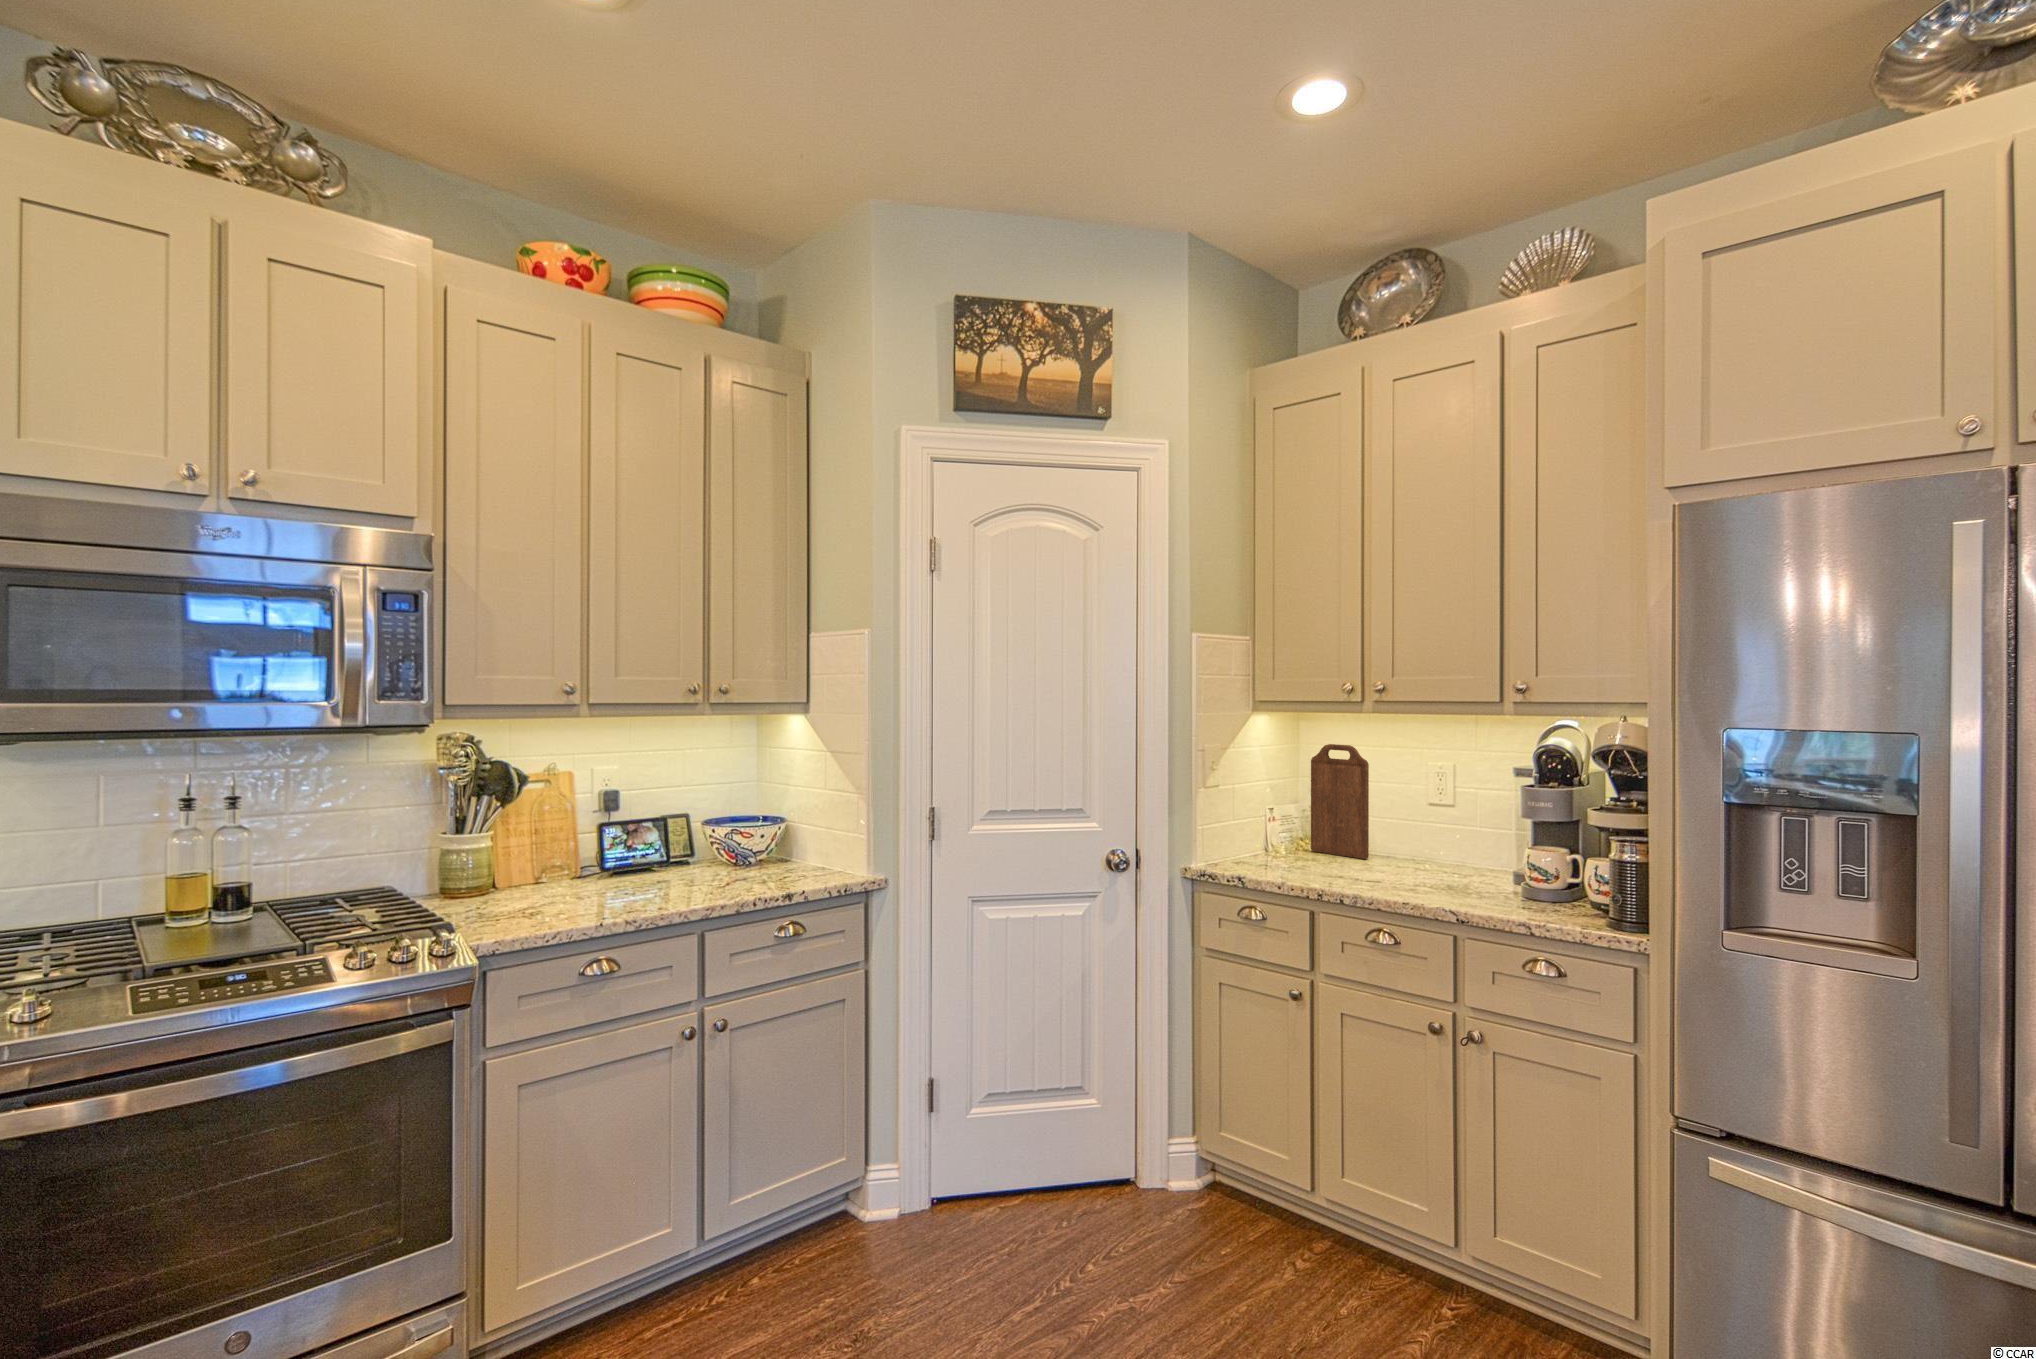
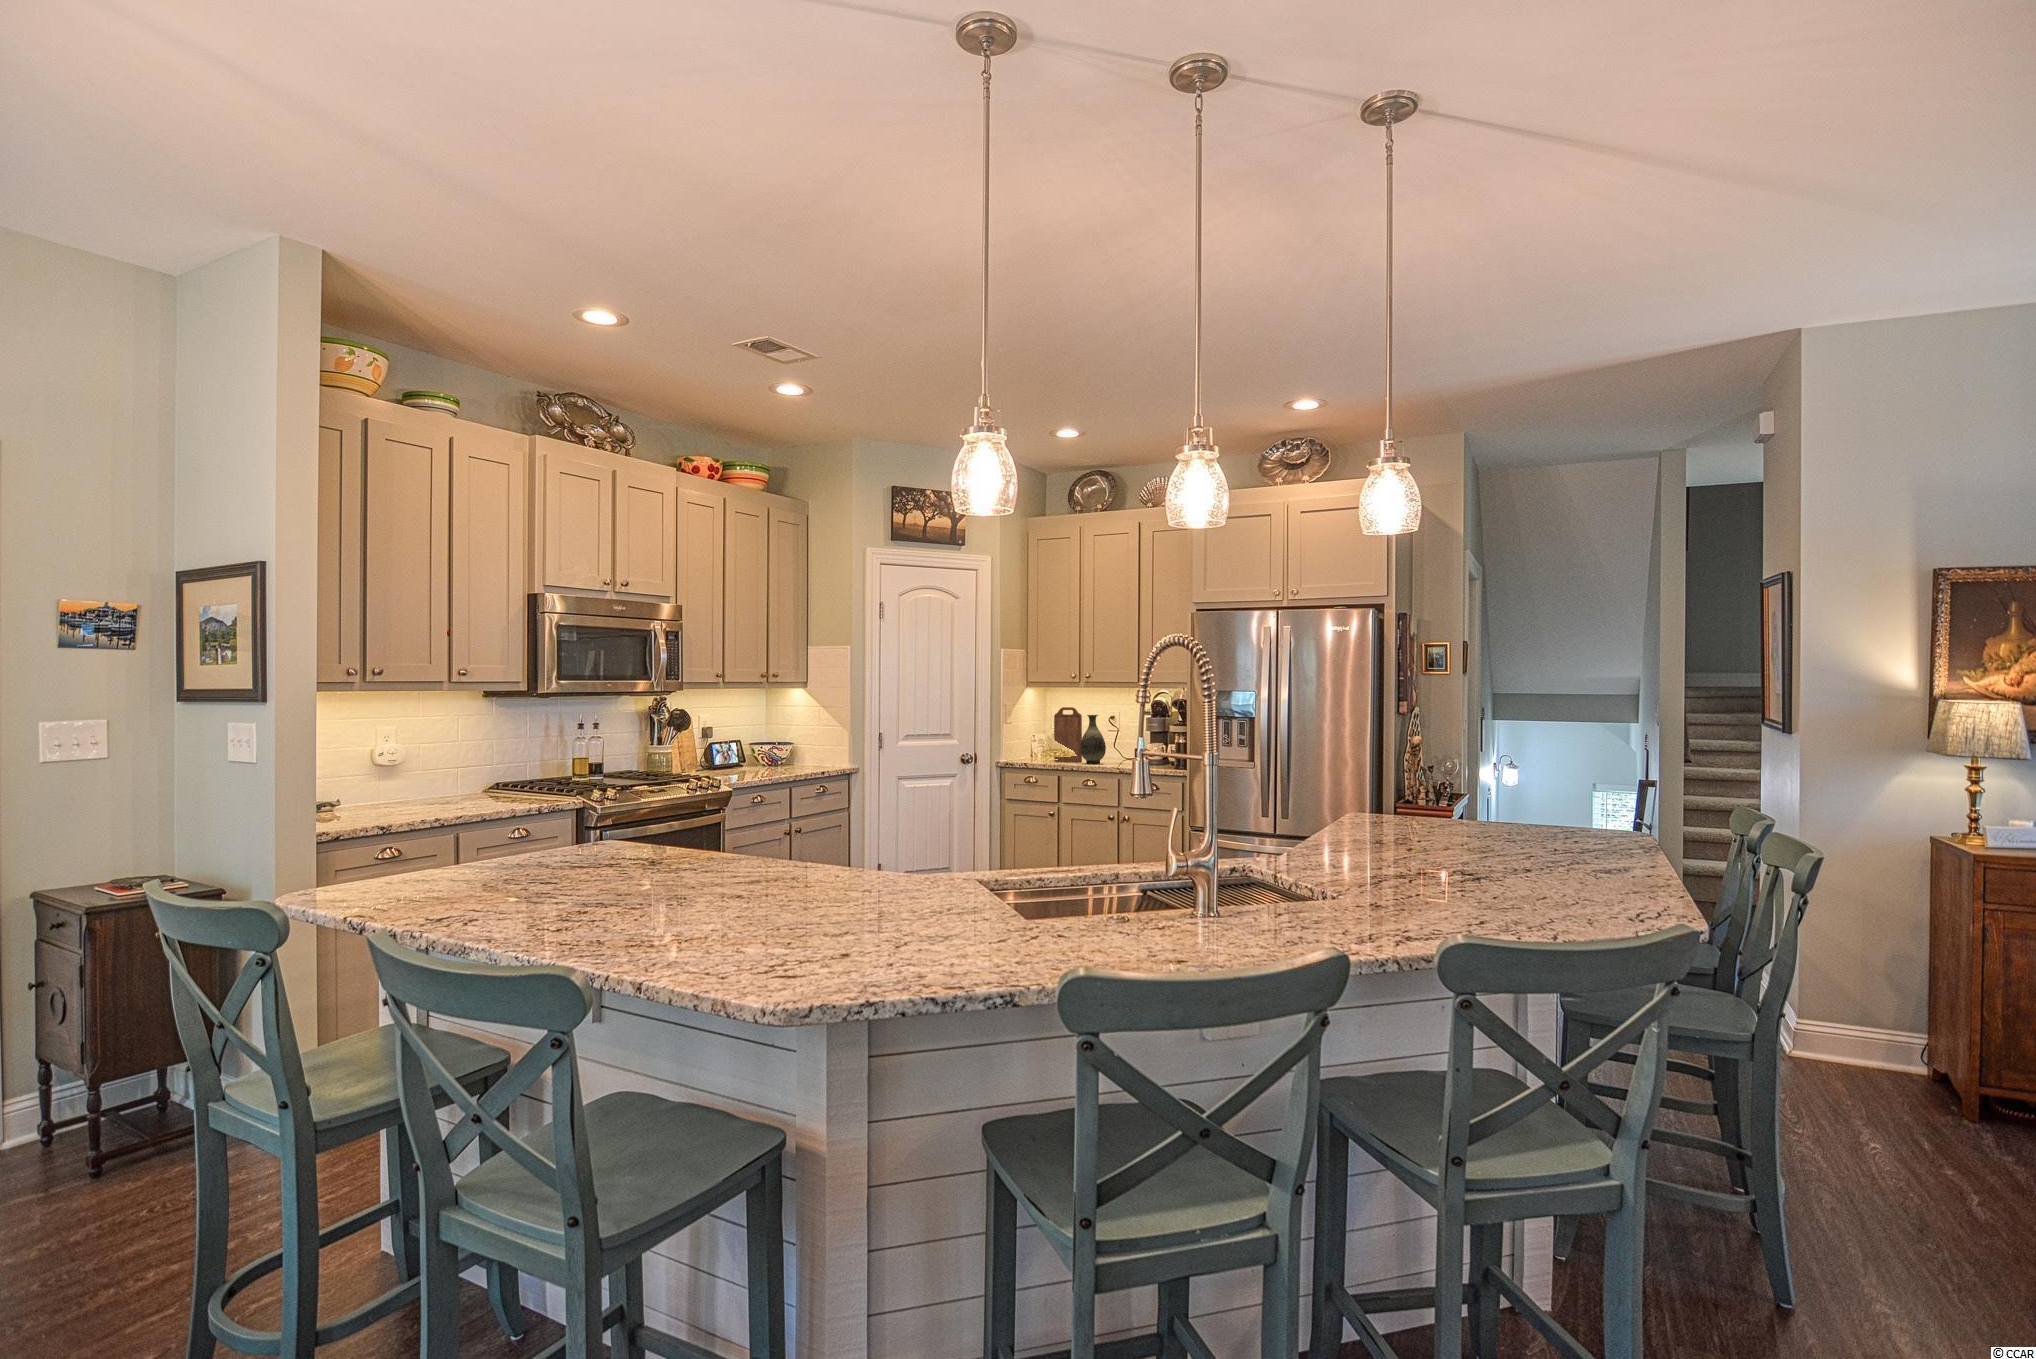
vase: none [1364,767,1422,873] -> present [1080,715,1106,764]

